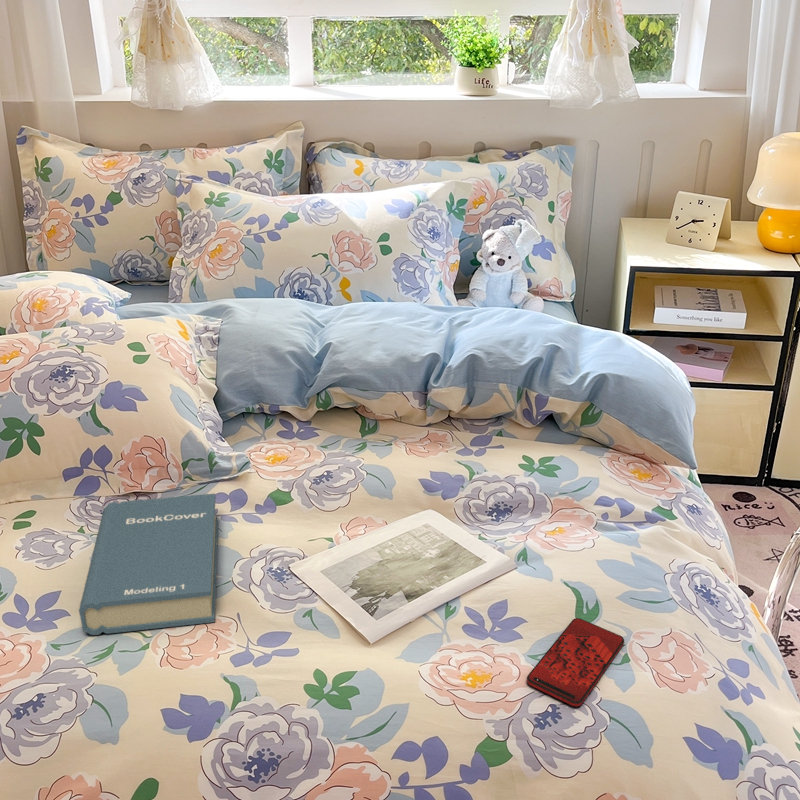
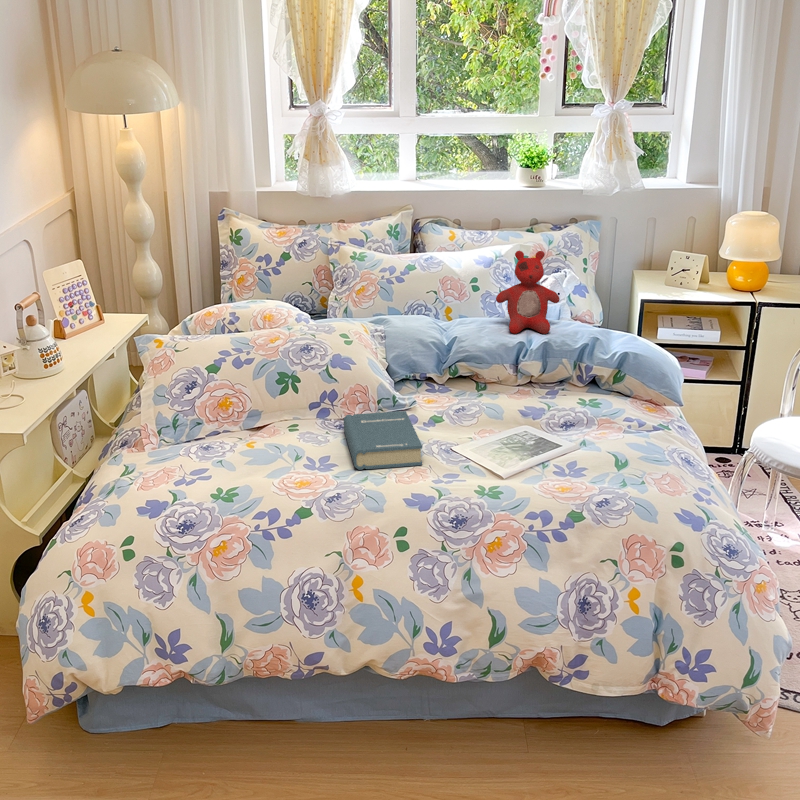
stuffed bear: none [399,202,501,338] -> present [496,251,560,334]
smartphone: present [527,618,624,707] -> none [595,461,644,489]

